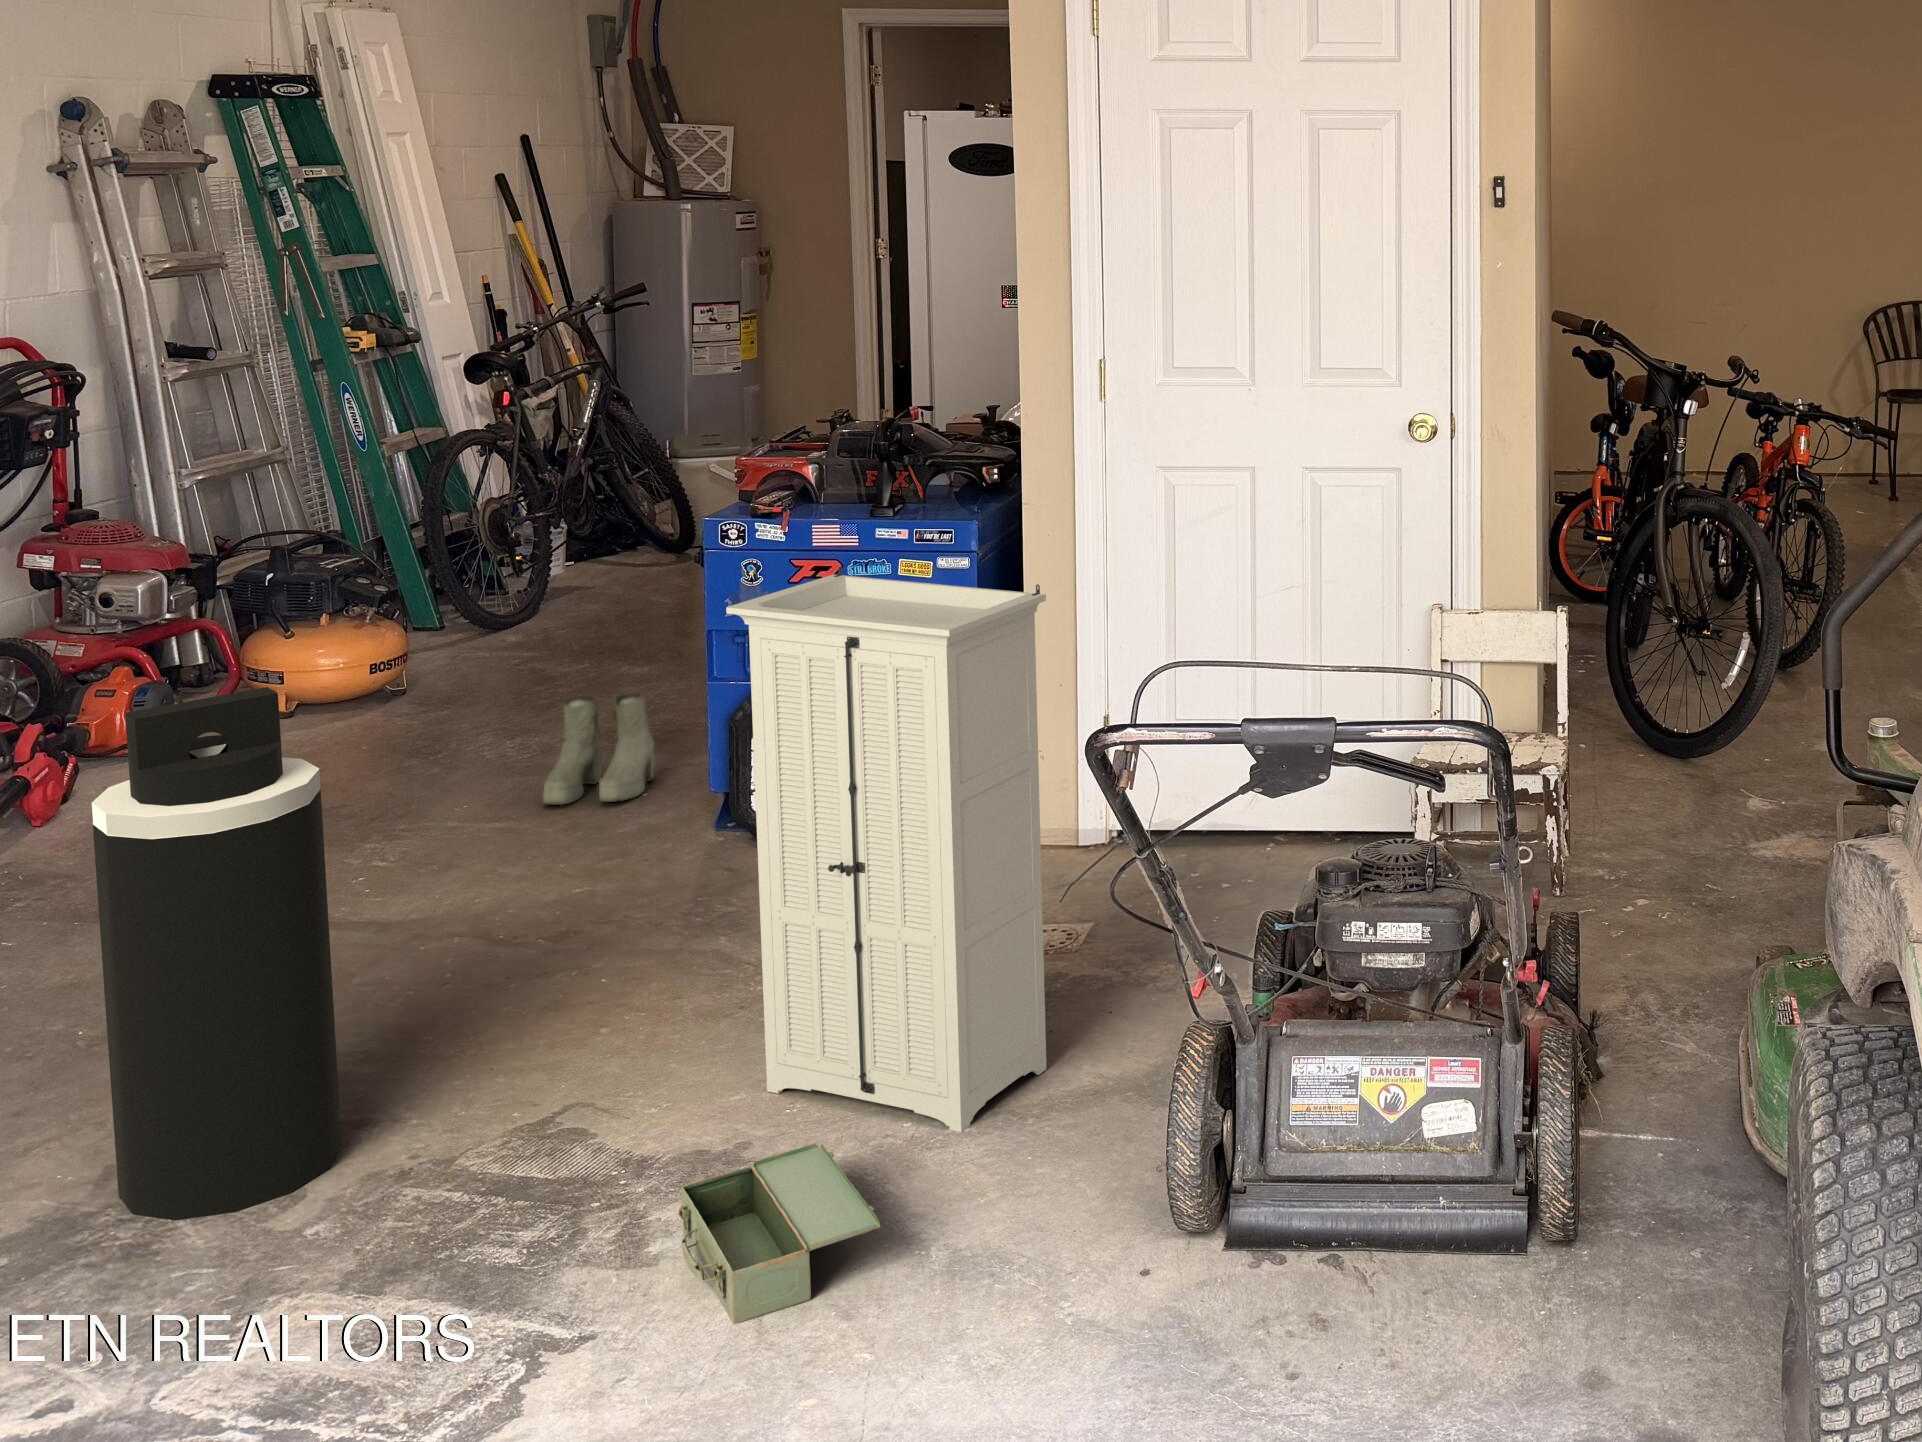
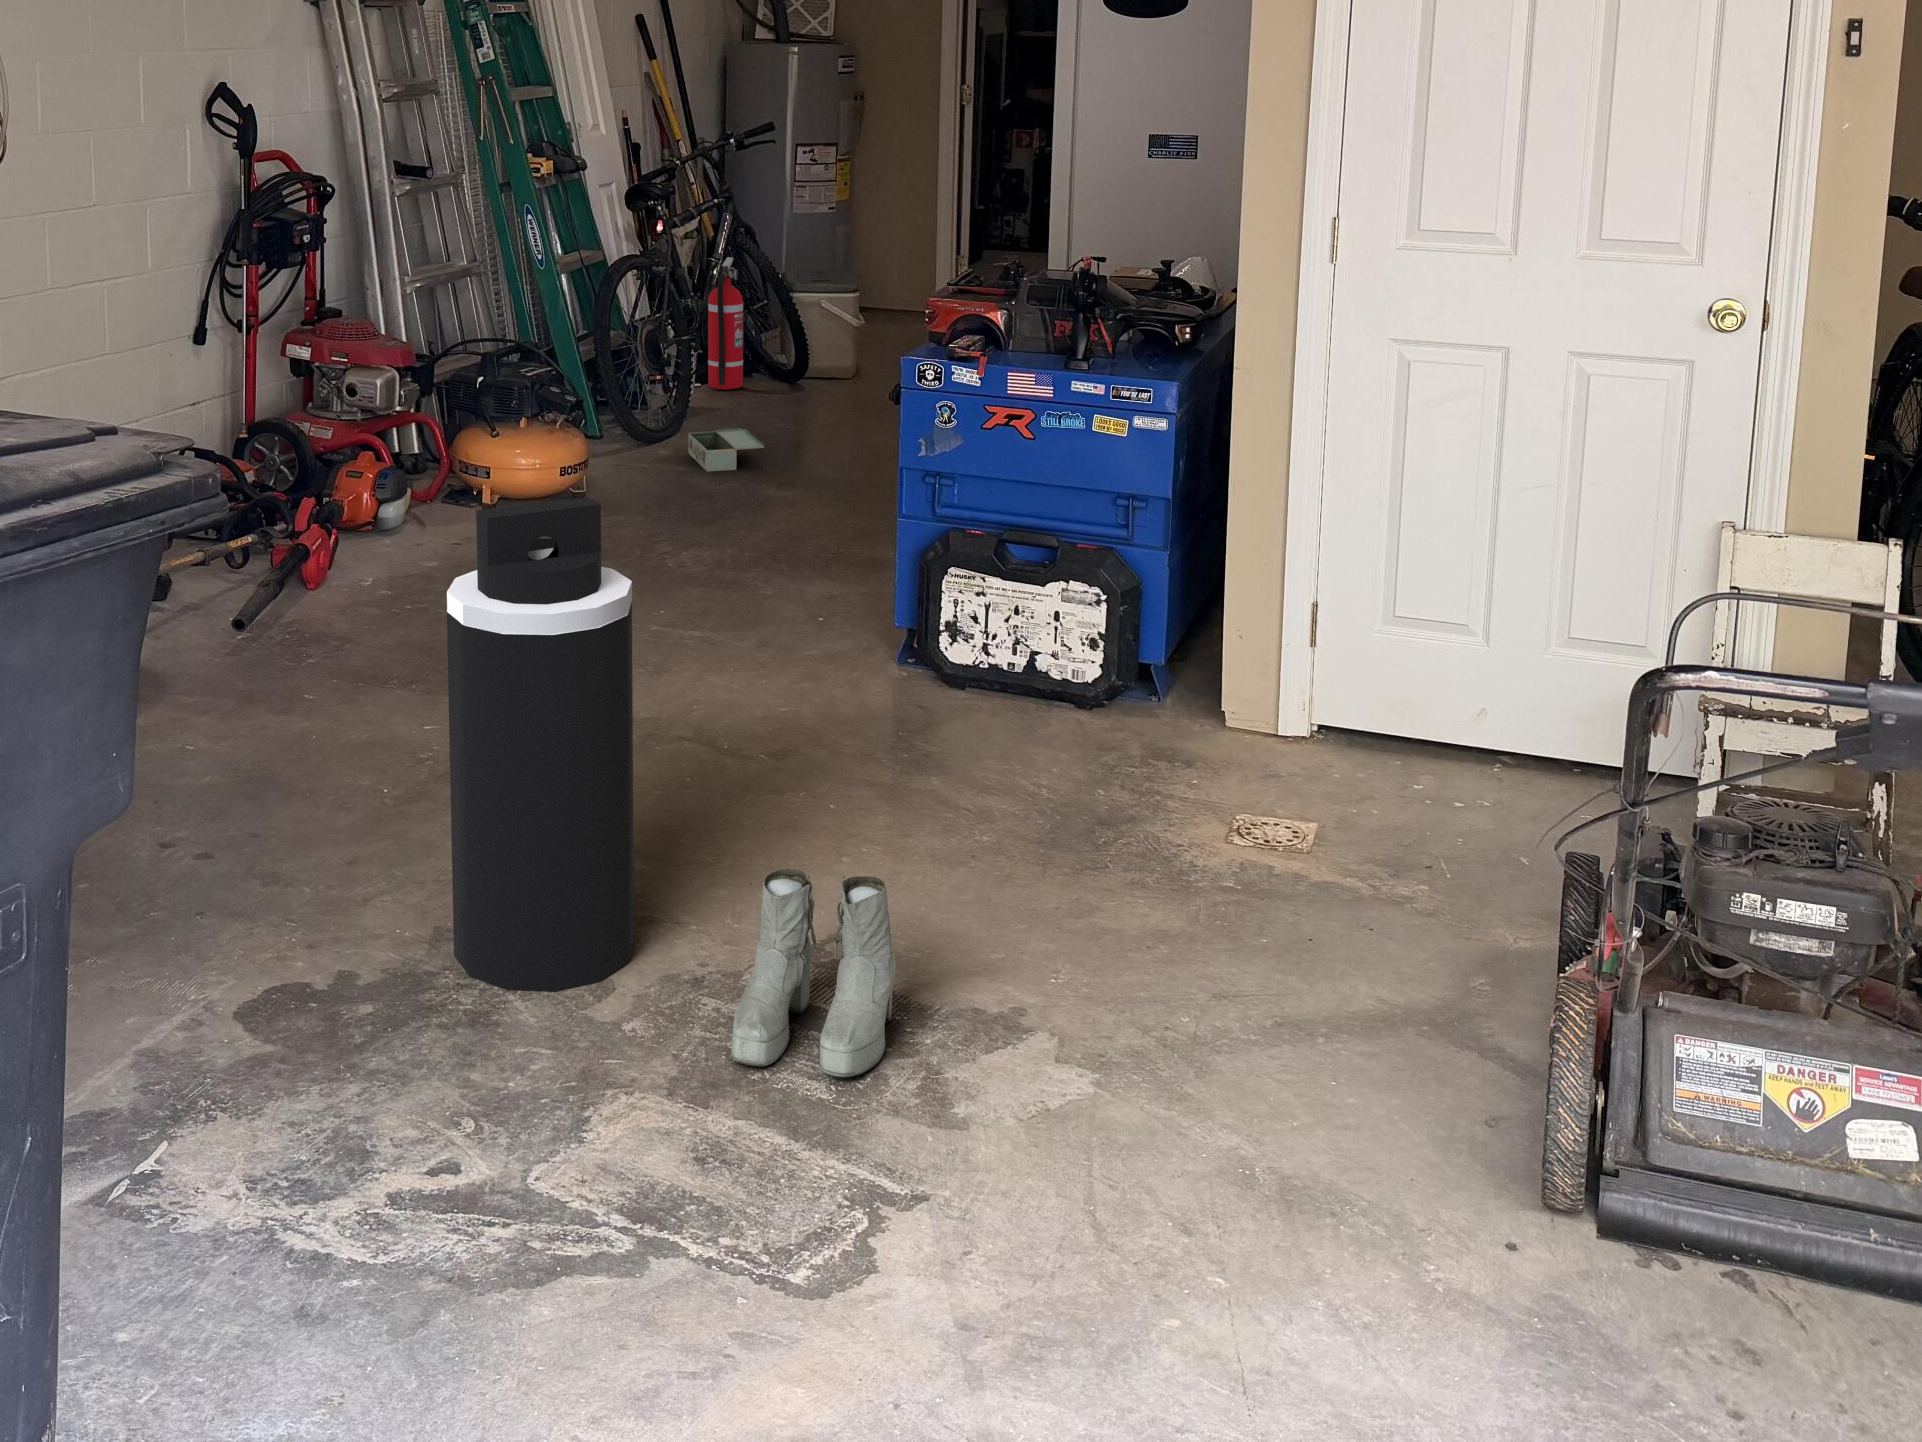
fire extinguisher: none [585,427,629,567] -> present [708,257,743,390]
storage cabinet: present [726,566,1047,1132] -> none [1017,423,1361,1043]
boots: present [543,693,654,805] -> present [731,868,896,1078]
toolbox: present [679,1144,880,1324] -> present [687,428,765,472]

